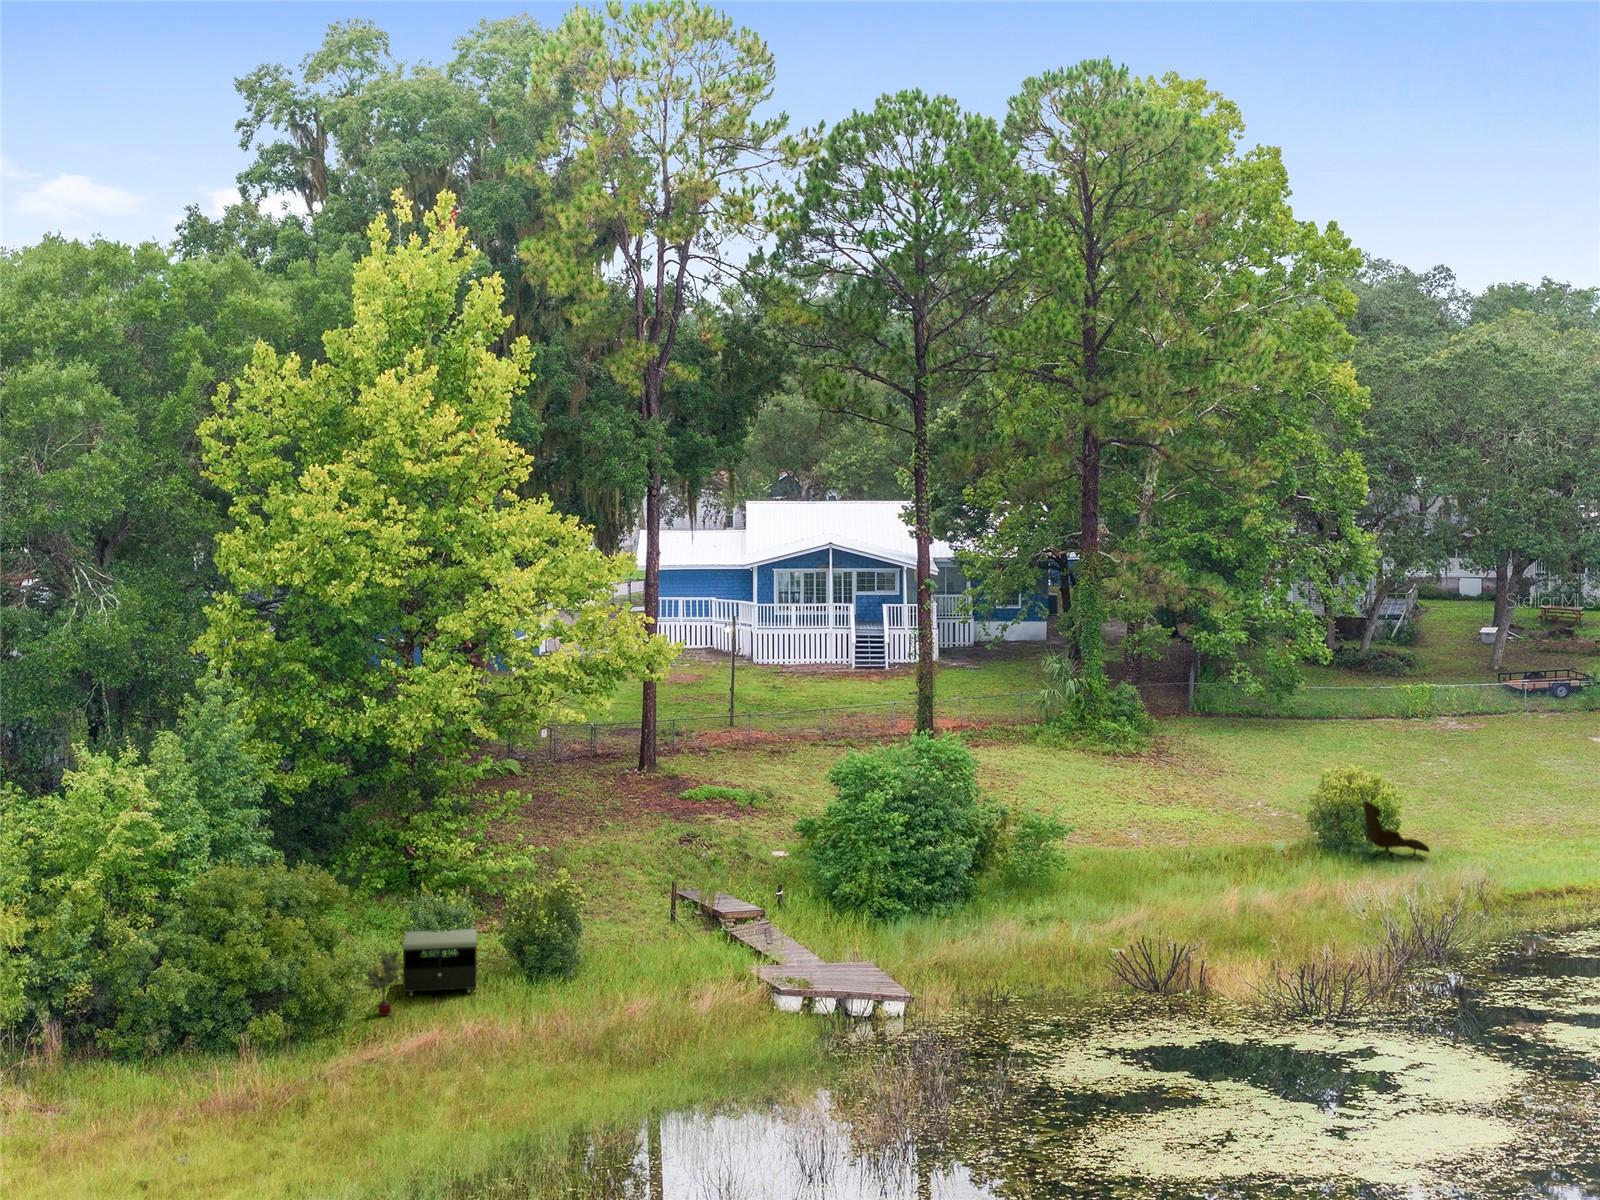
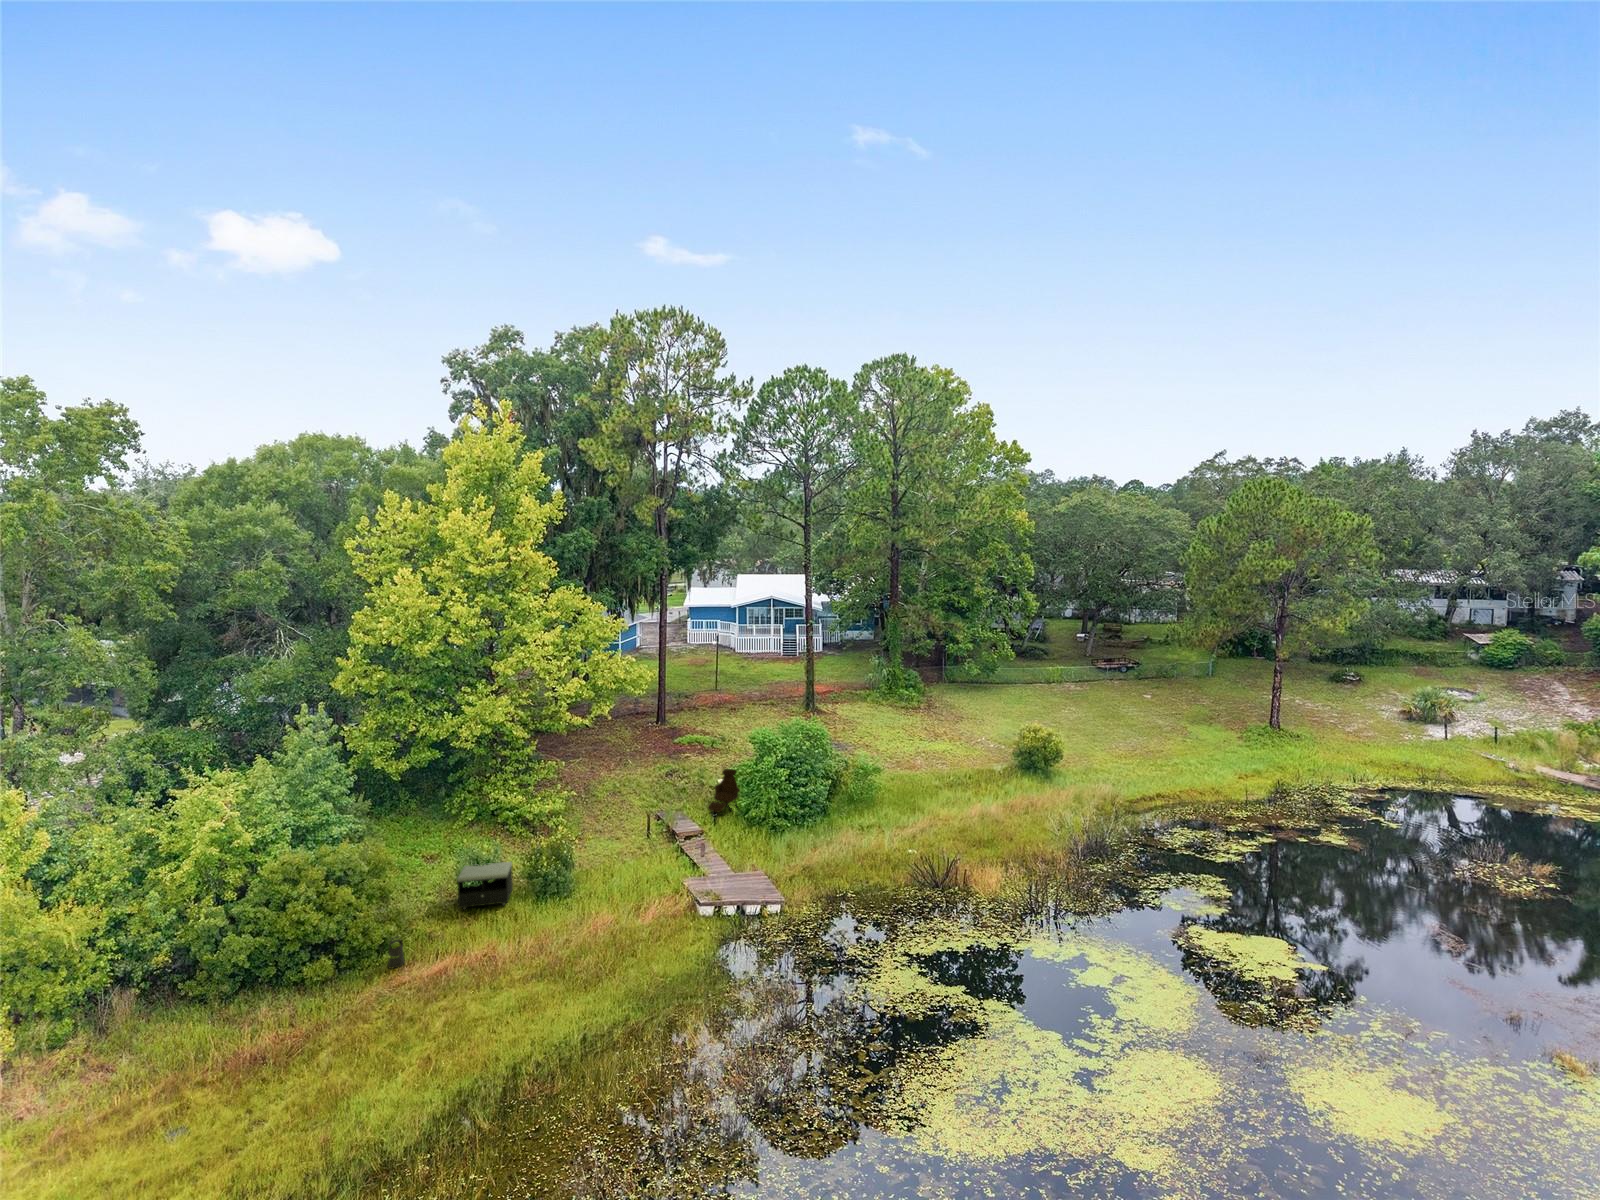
lounge chair: present [1364,801,1430,861] -> present [708,769,740,816]
potted tree: present [365,951,401,1016] -> none [423,884,453,930]
watering can: none [323,1004,353,1051] -> present [388,938,405,968]

